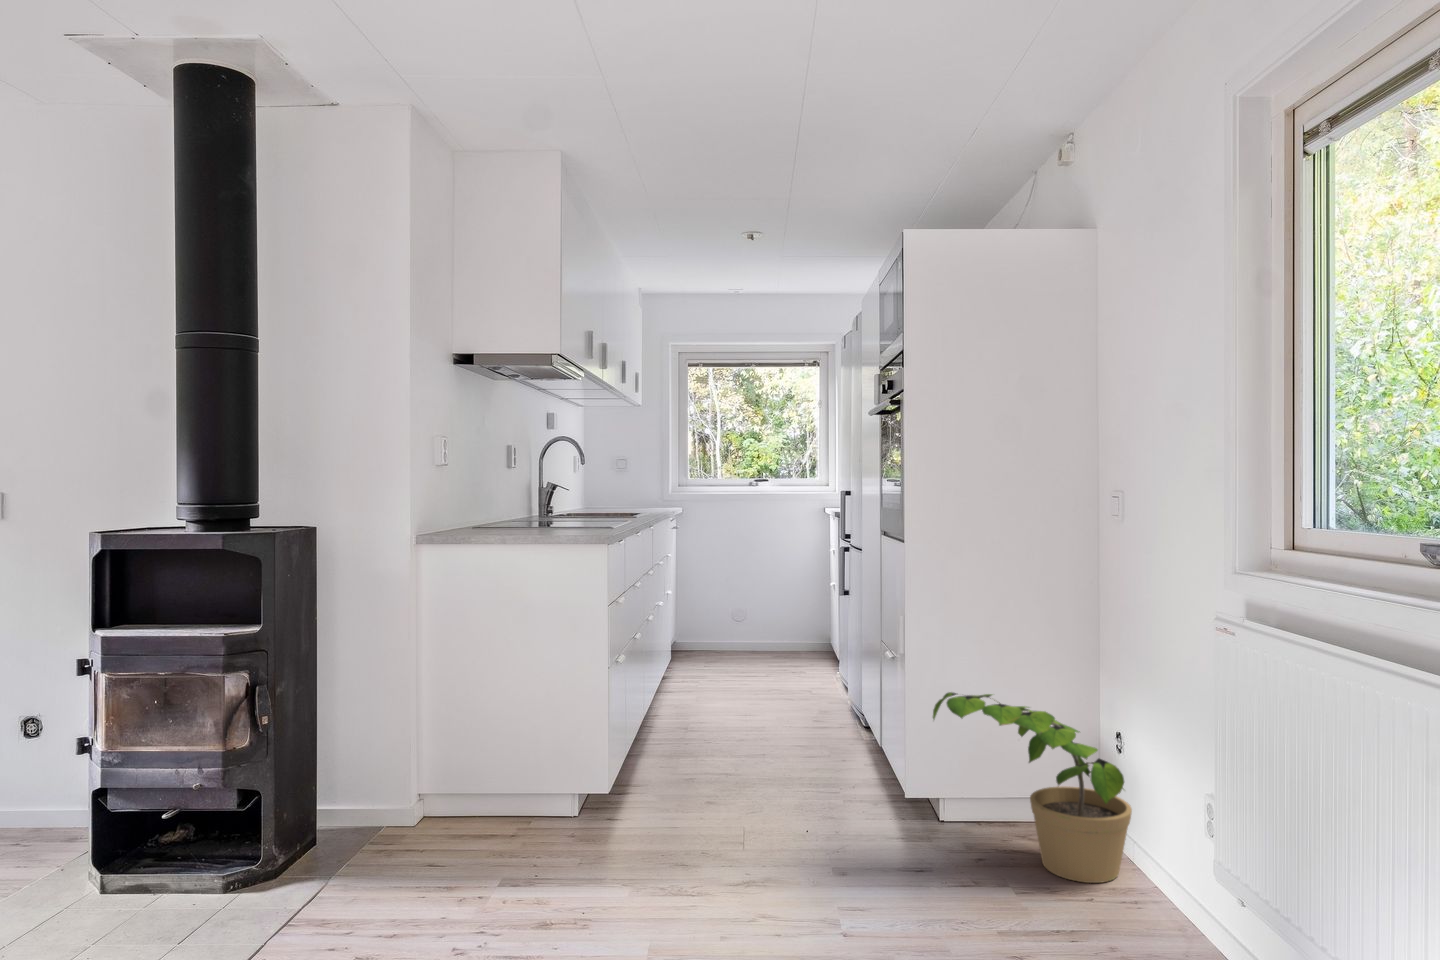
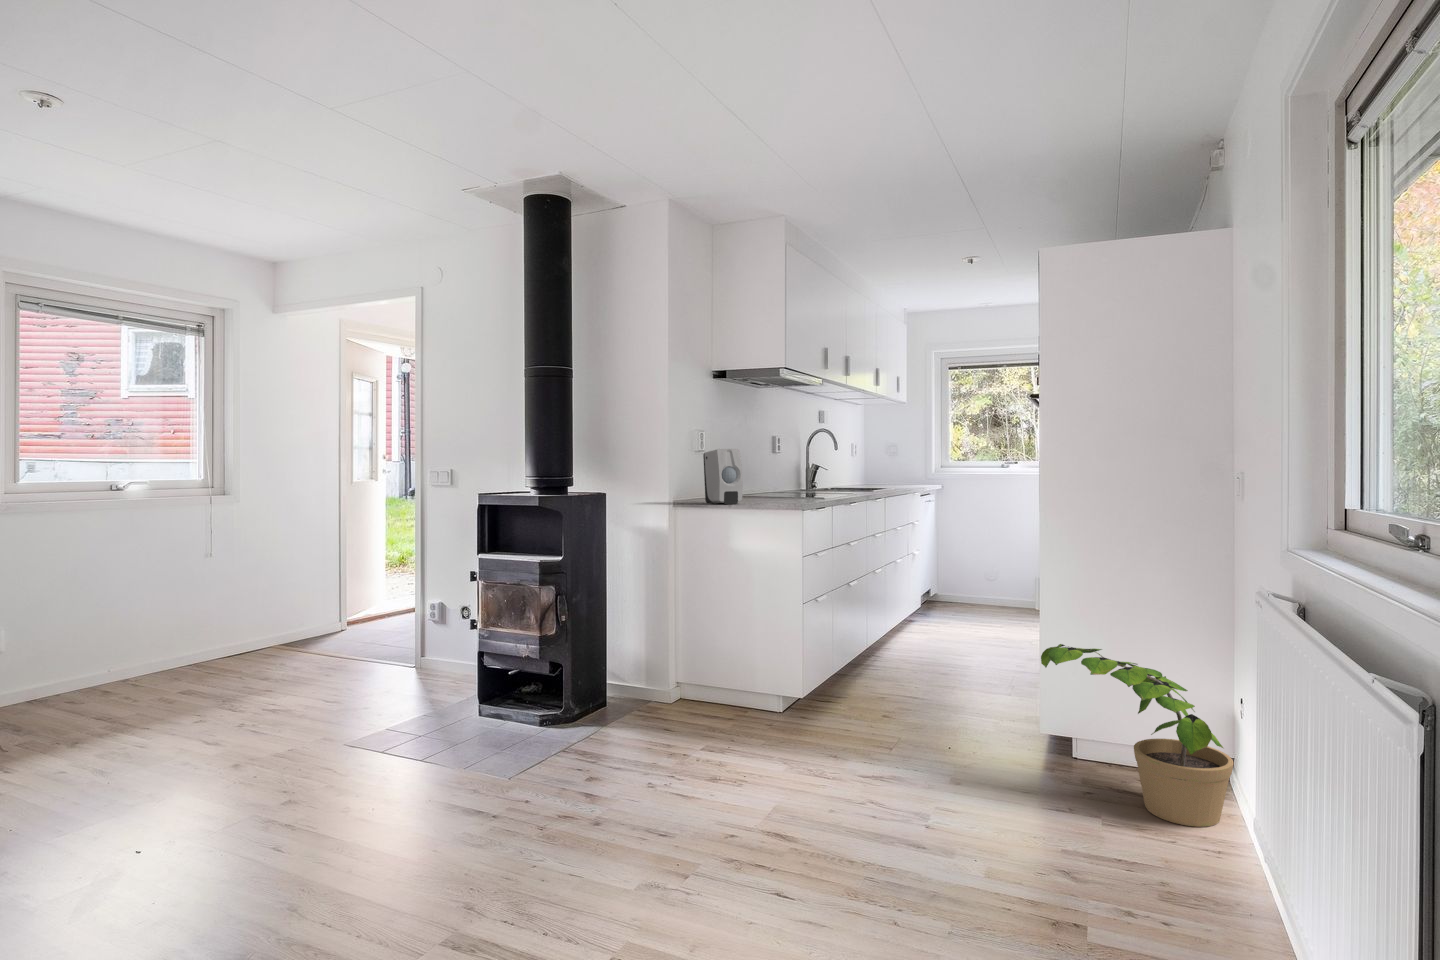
soap dispenser: none [465,461,525,538] -> present [703,449,742,504]

